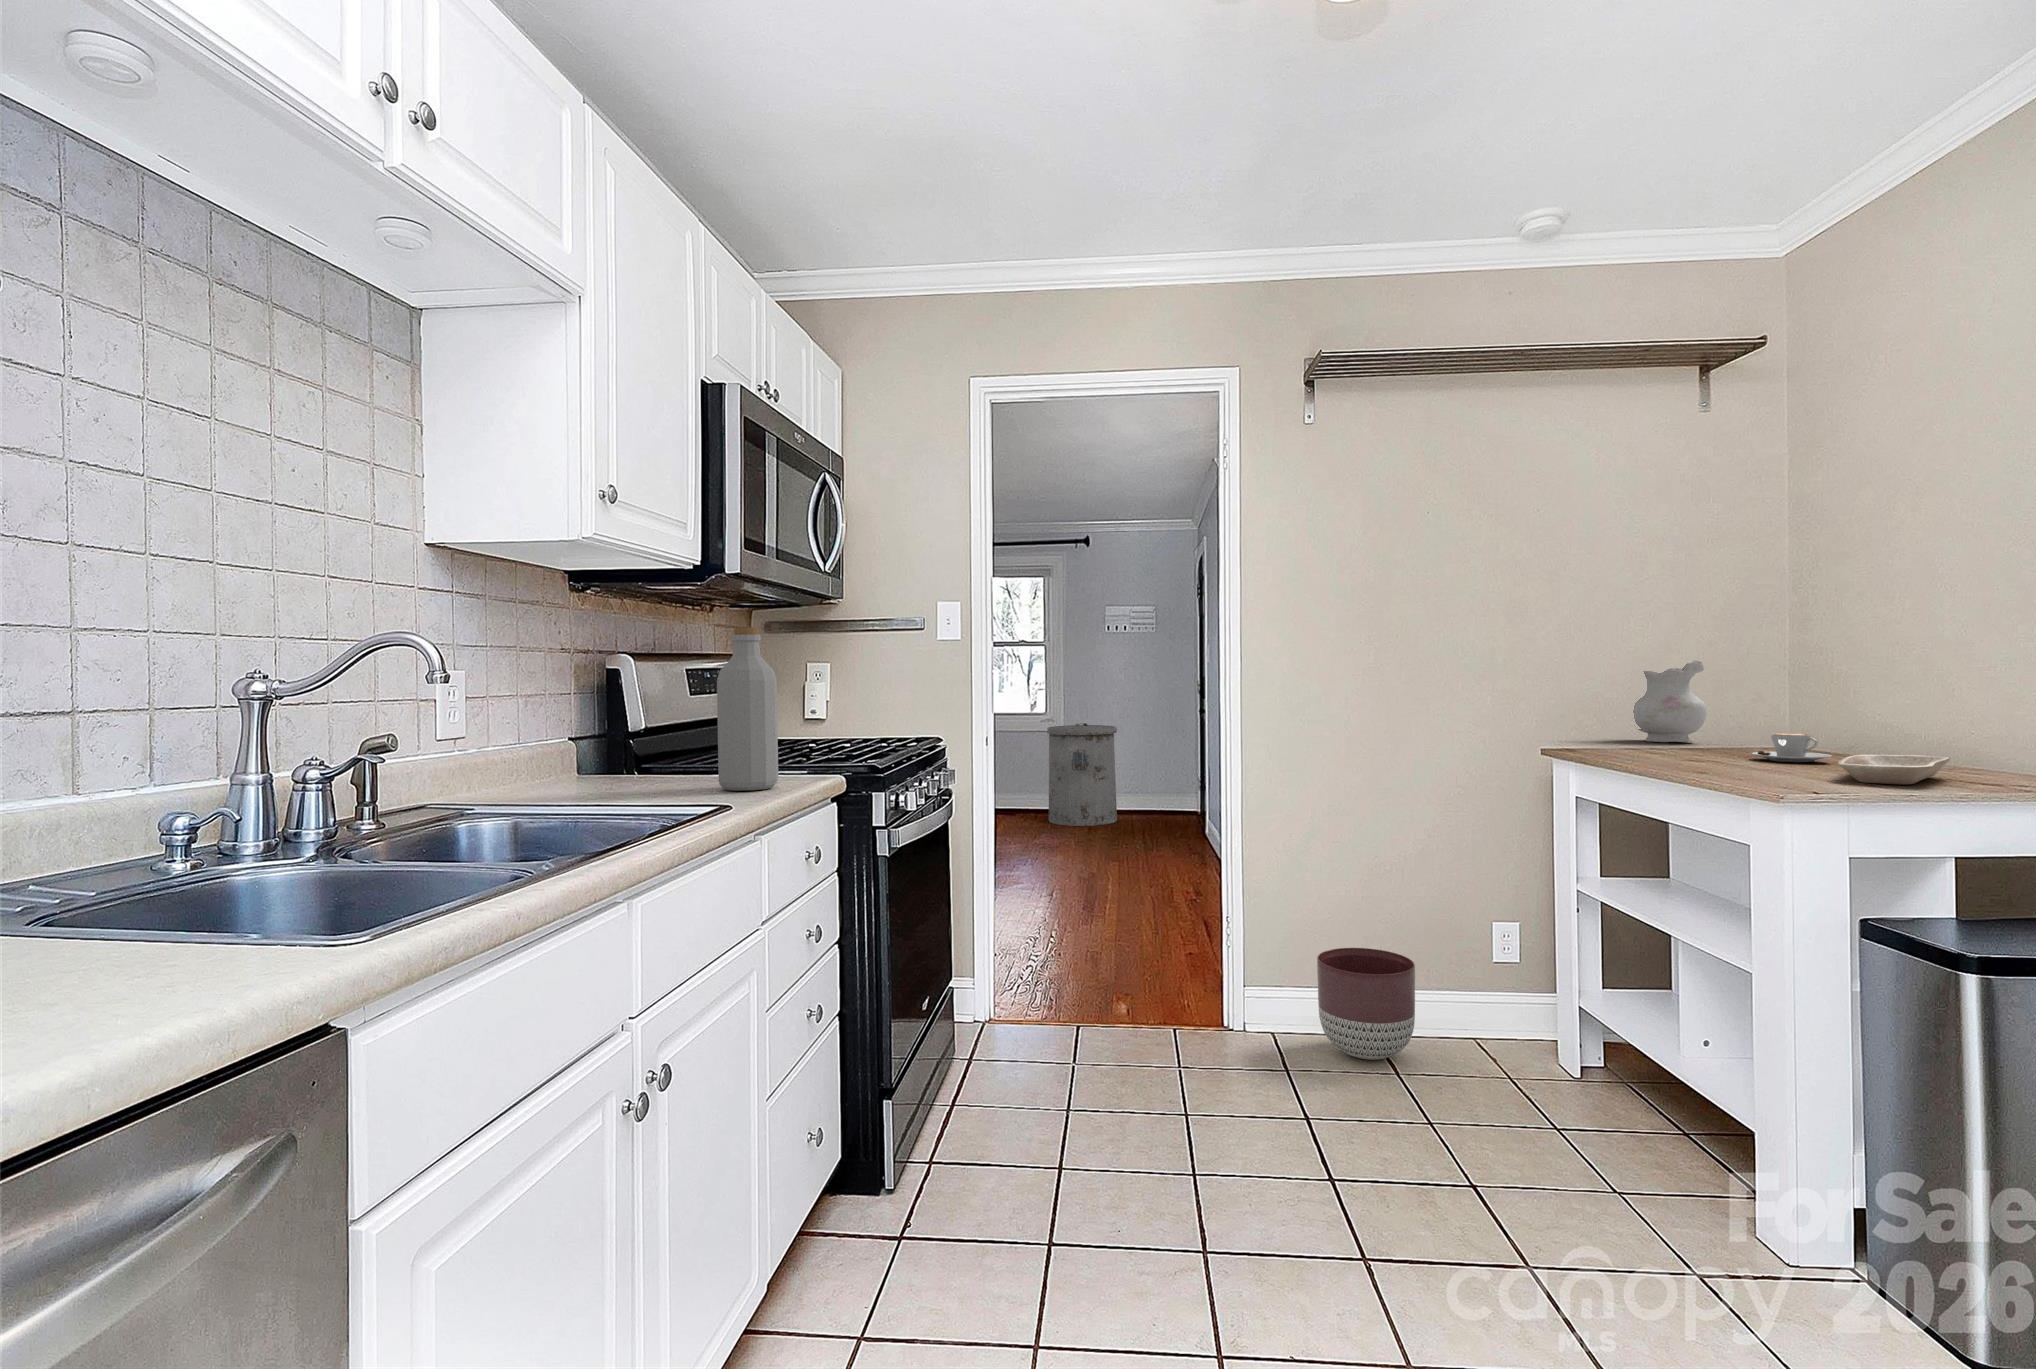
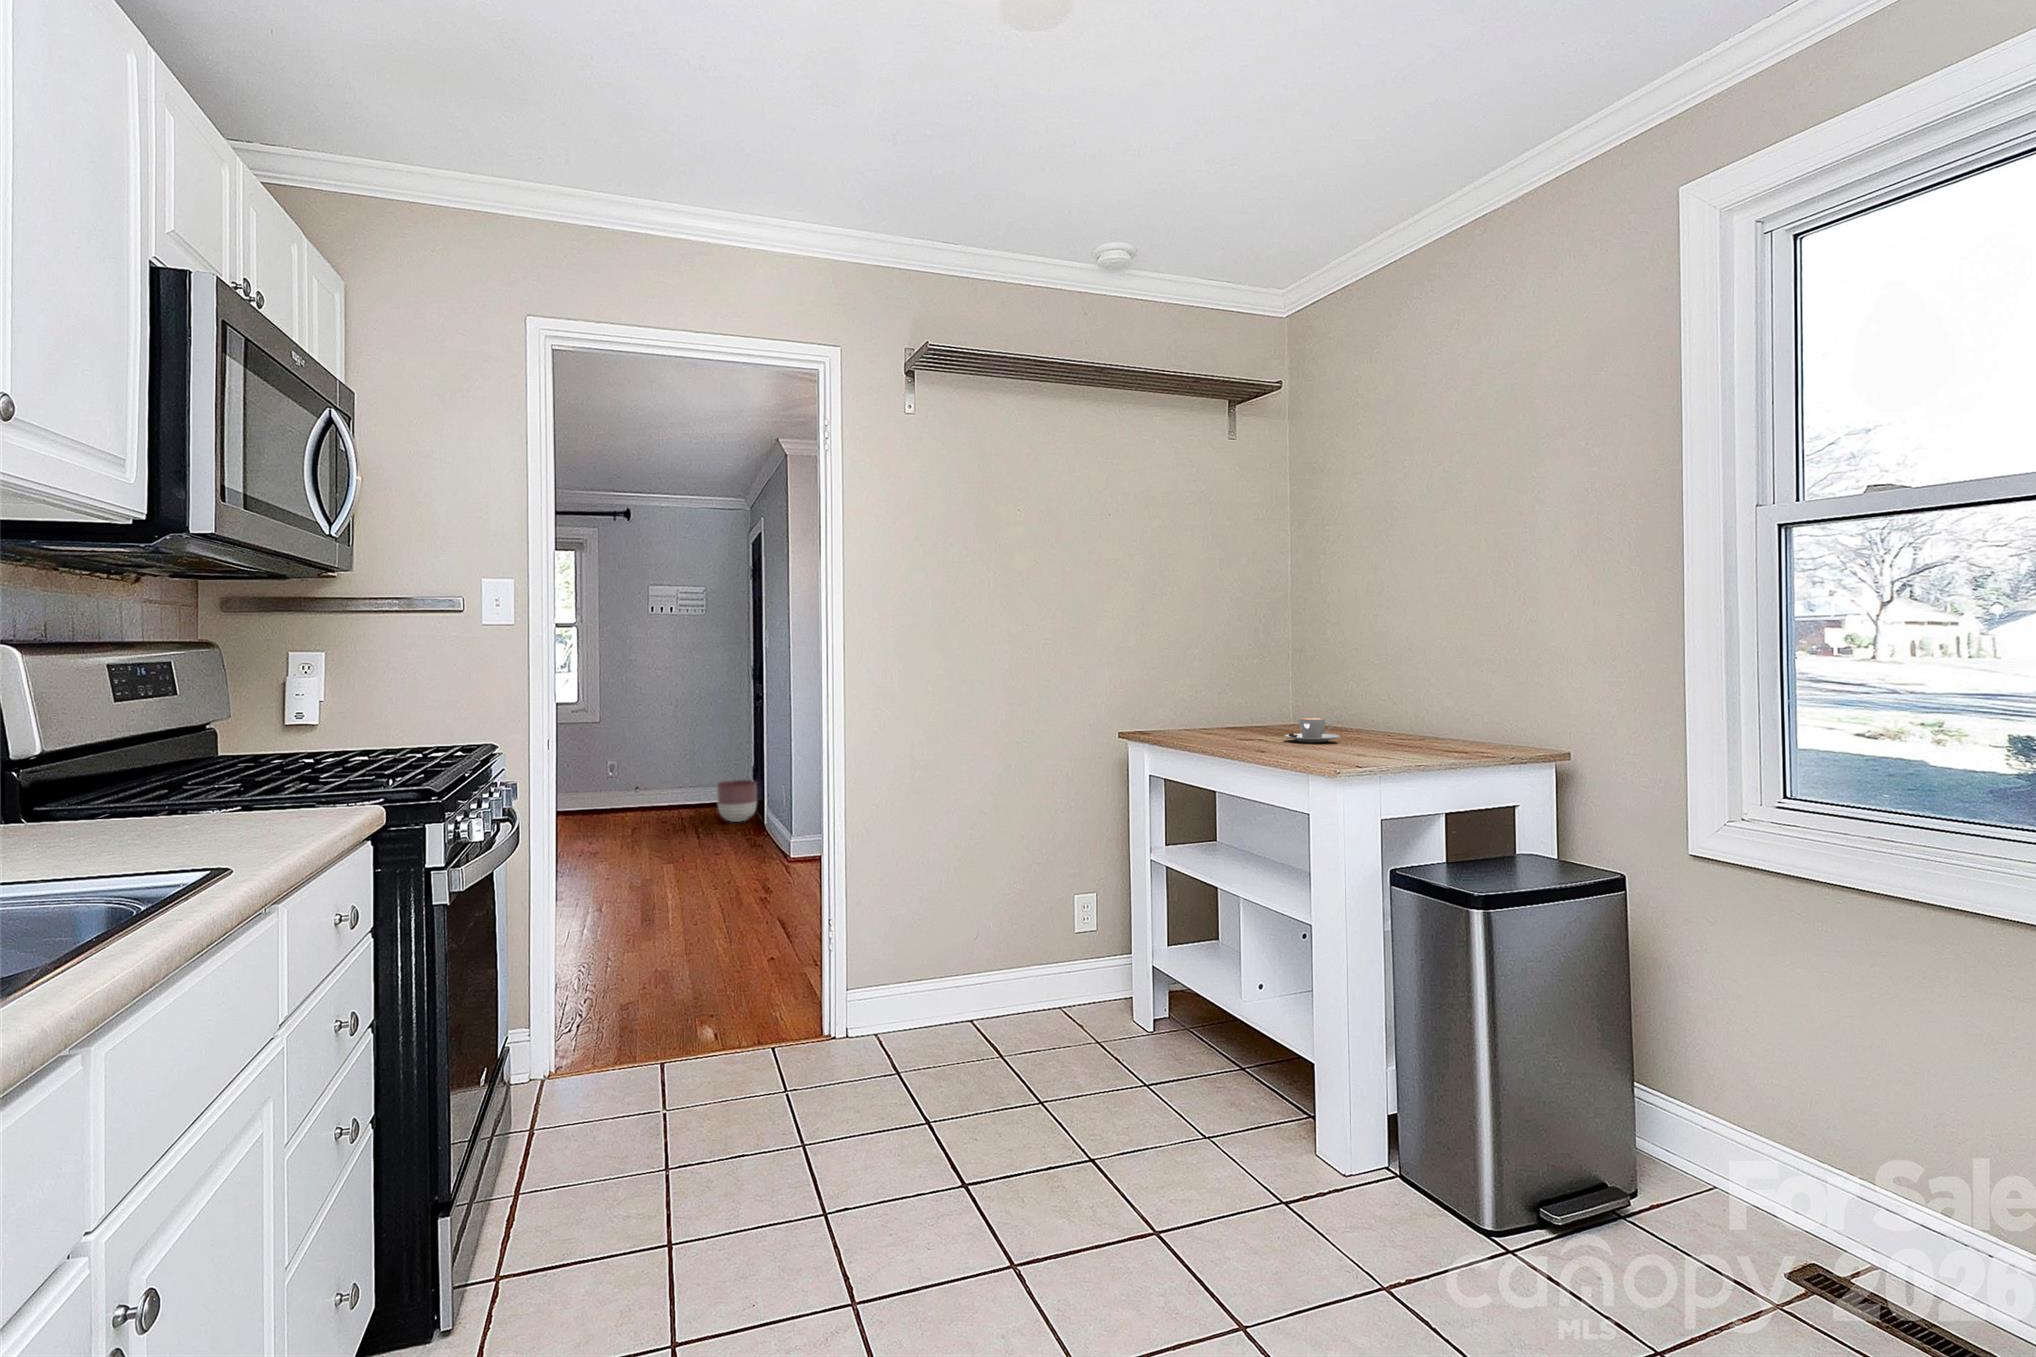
bottle: present [717,627,778,791] -> none [203,614,302,835]
ceramic pitcher: present [1633,660,1707,742] -> none [1177,652,1242,726]
trash can: present [1047,723,1117,826] -> none [581,716,667,833]
tray: present [1838,755,1950,784] -> none [1356,734,1423,760]
planter: present [1317,948,1415,1060] -> present [717,780,757,822]

